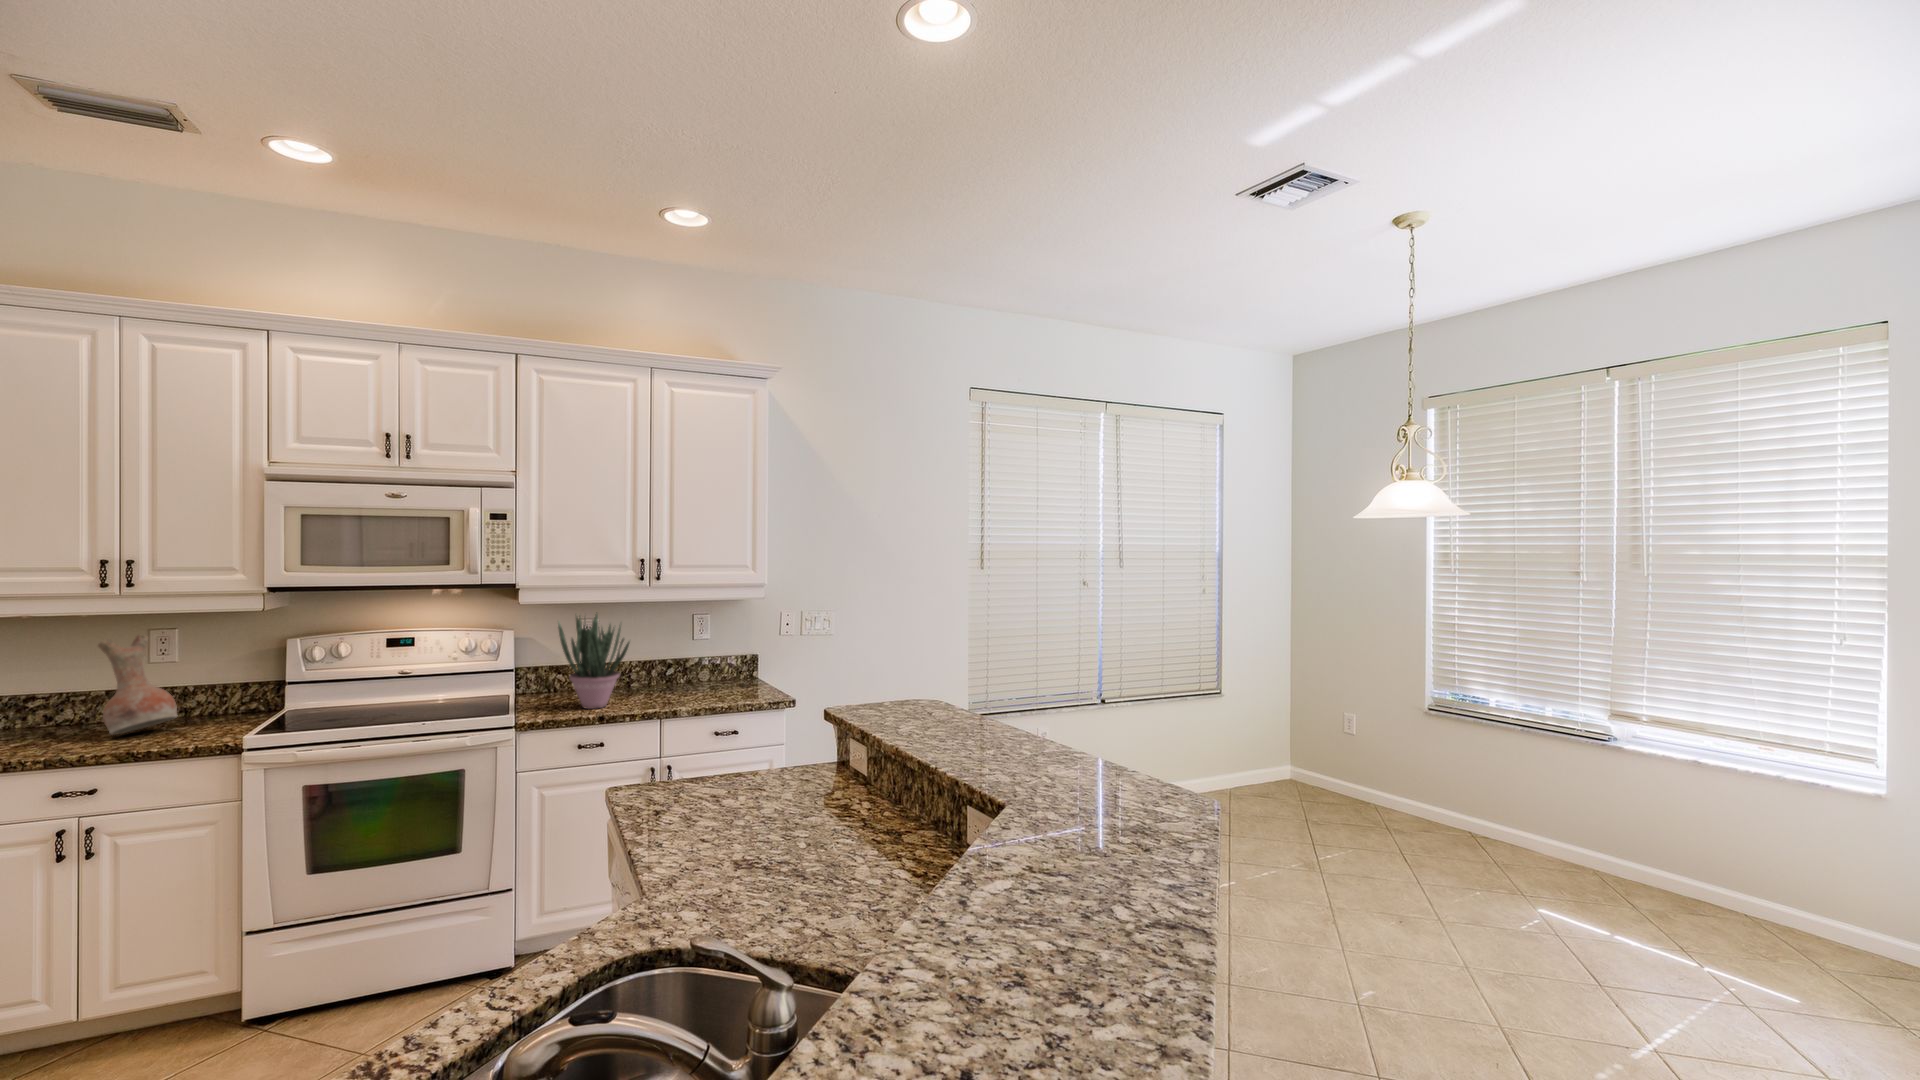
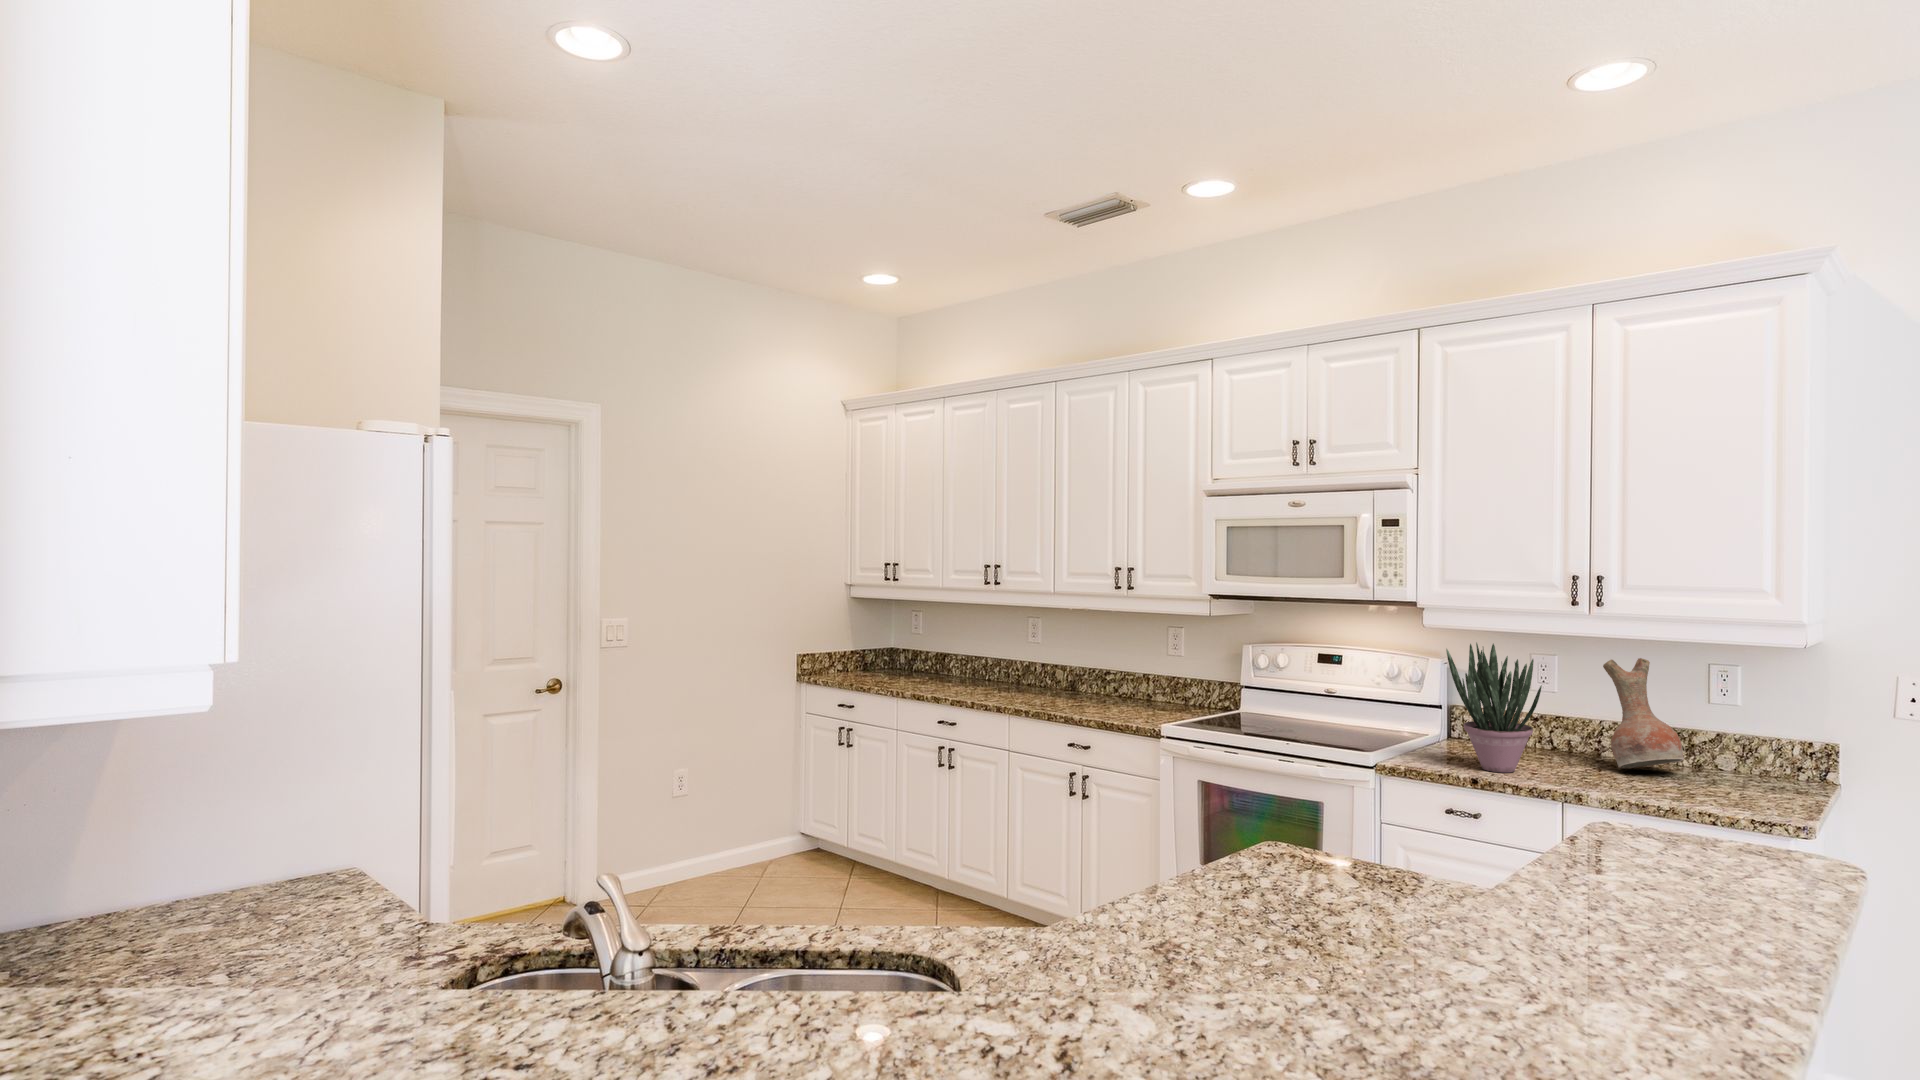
vase: present [98,635,177,735] -> present [1603,658,1684,768]

